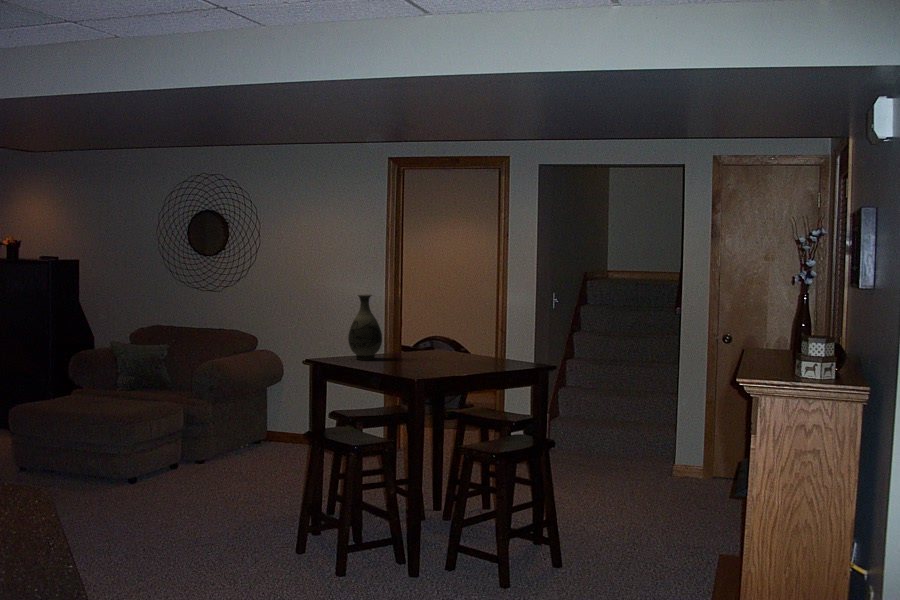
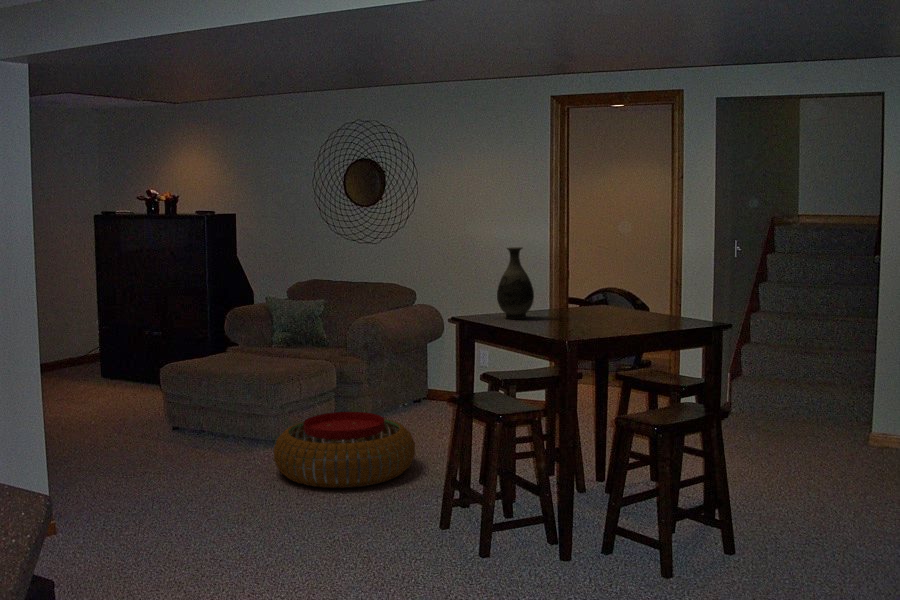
pouf: none [127,451,267,524] -> present [274,412,415,488]

